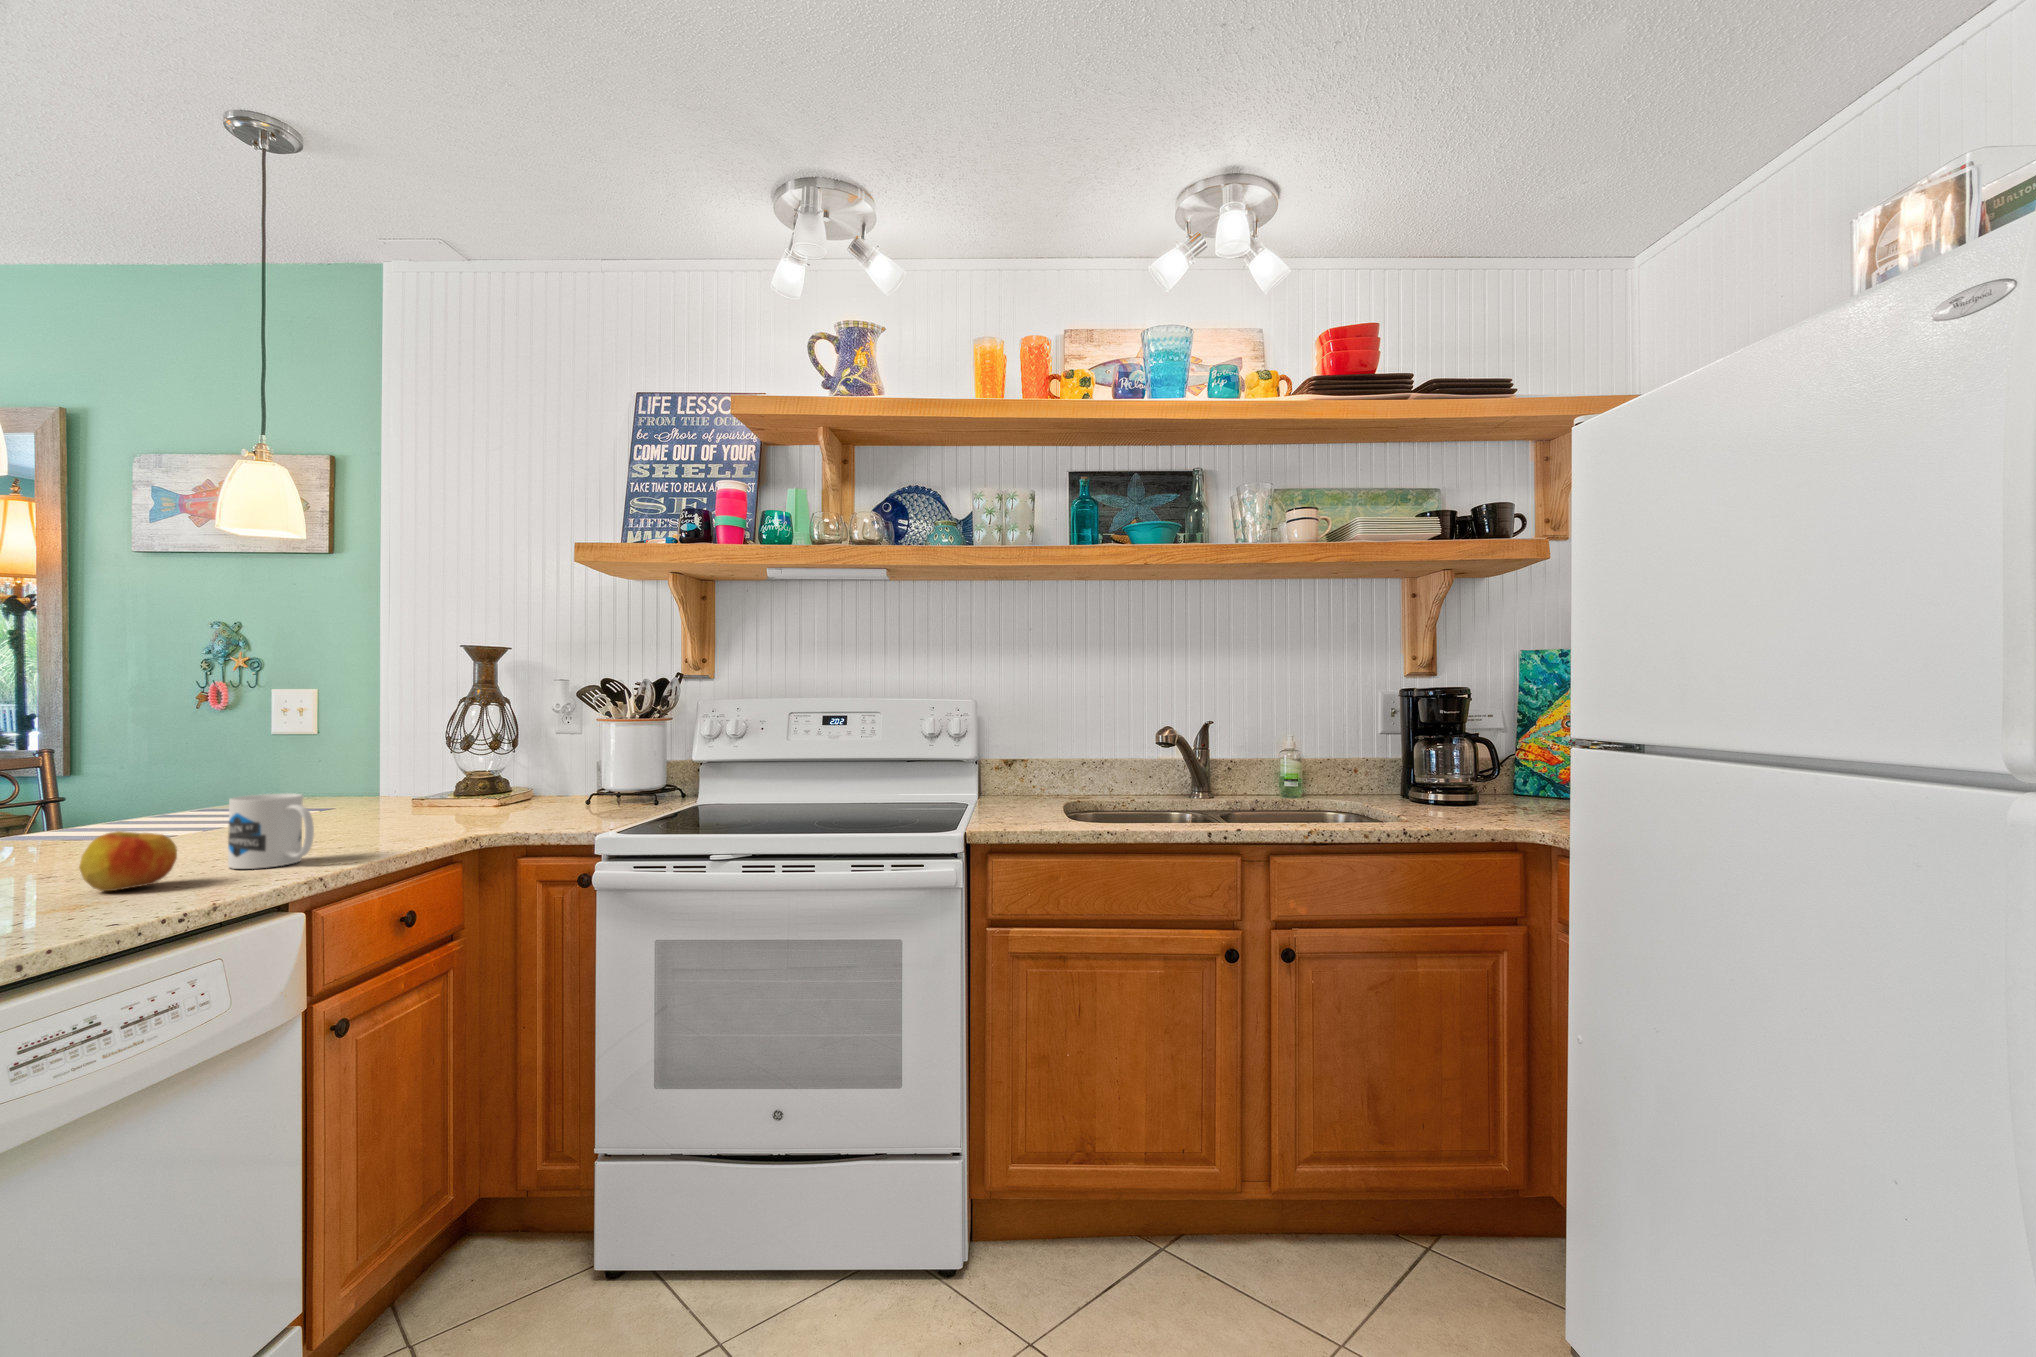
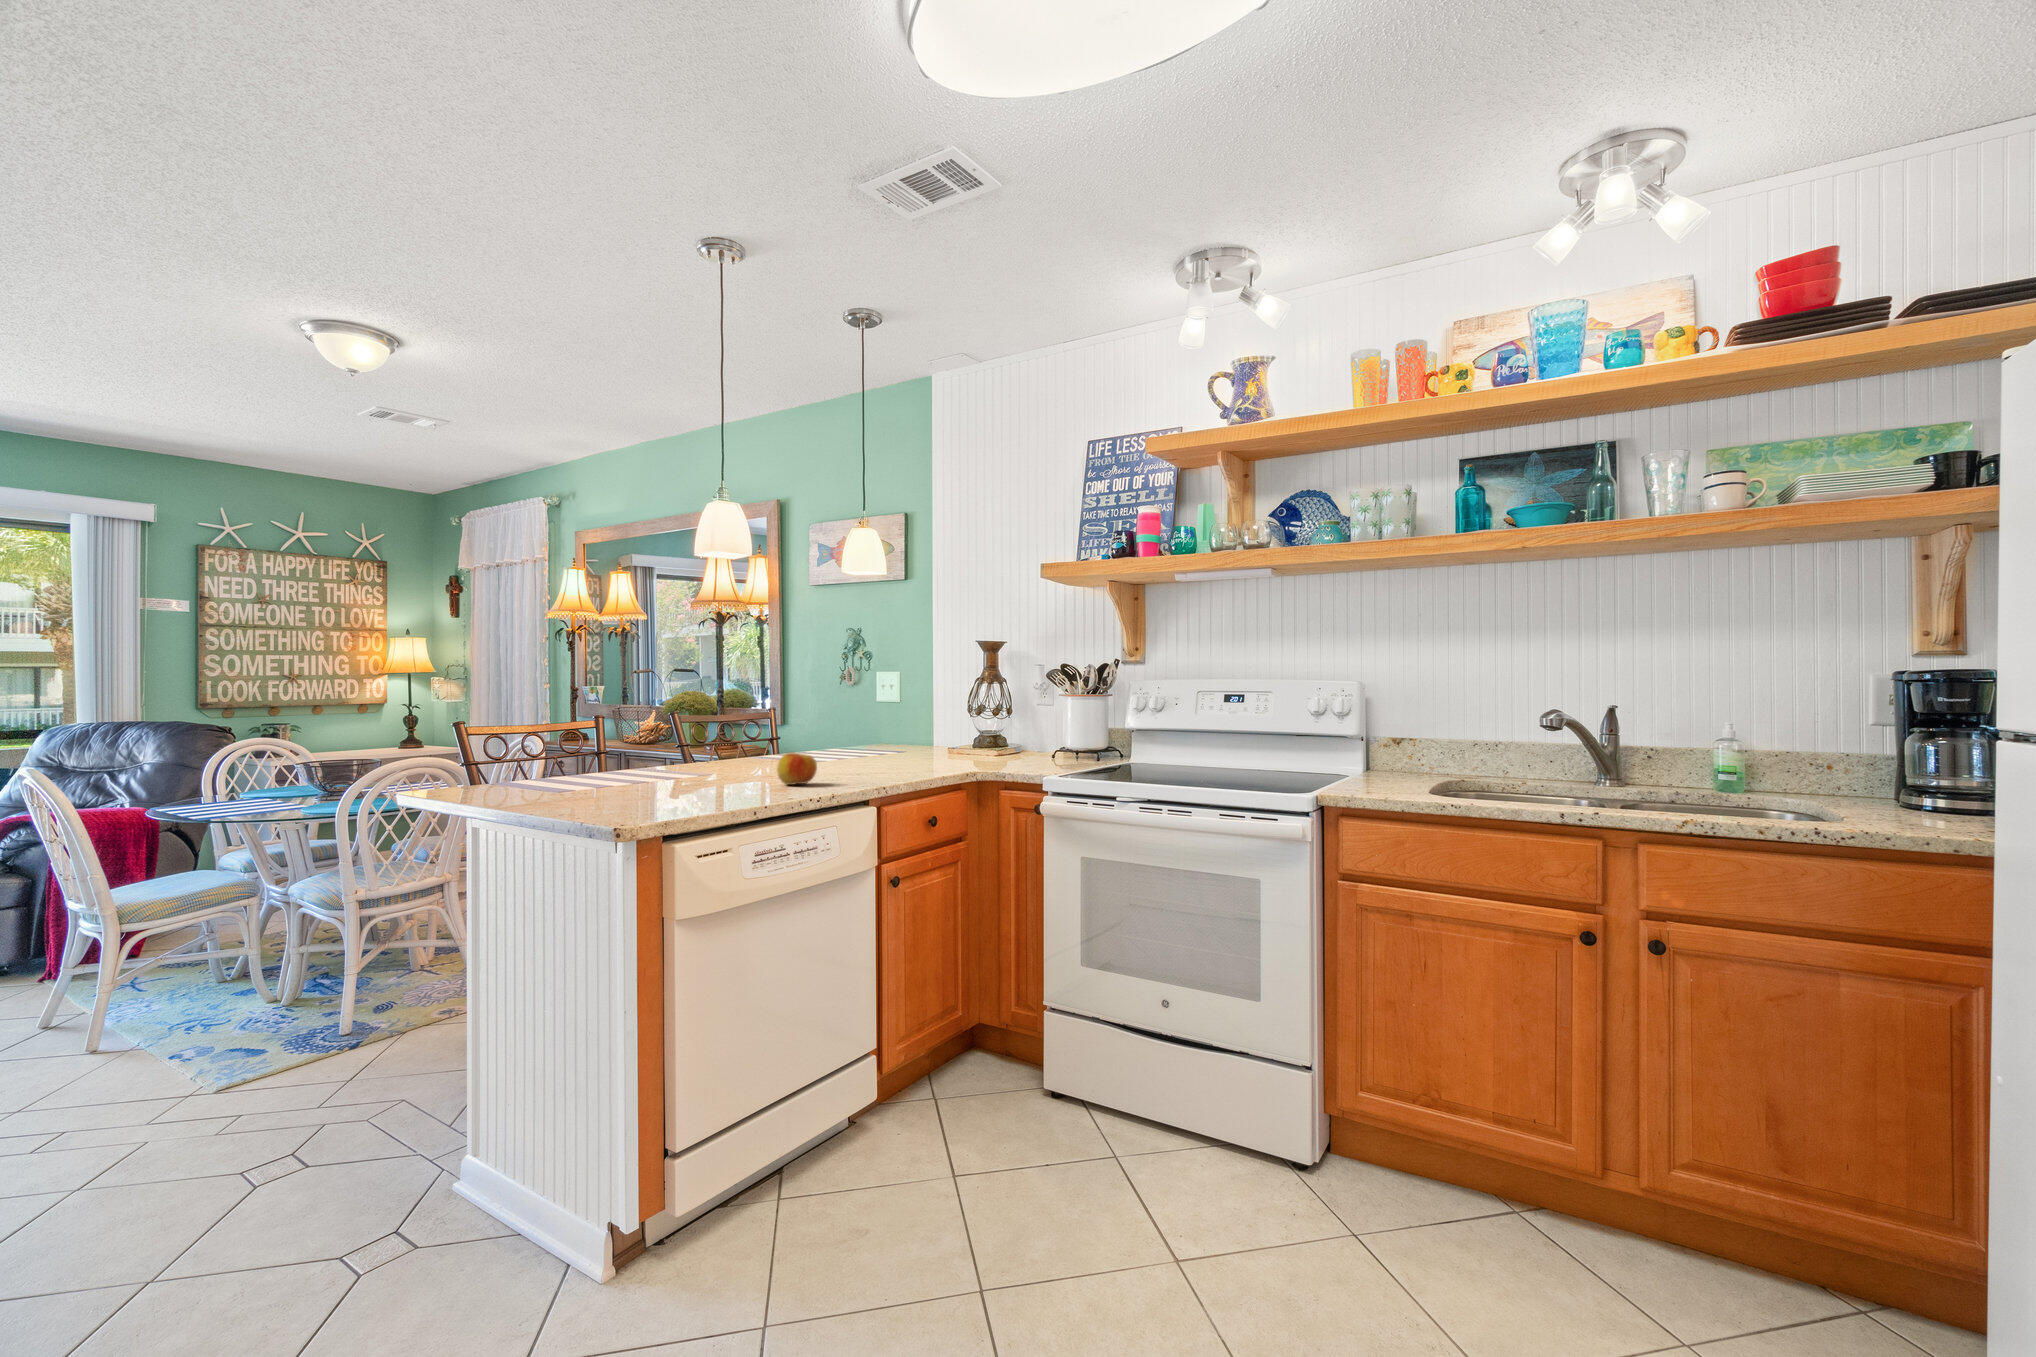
mug: present [228,793,314,869] -> none [841,737,880,781]

